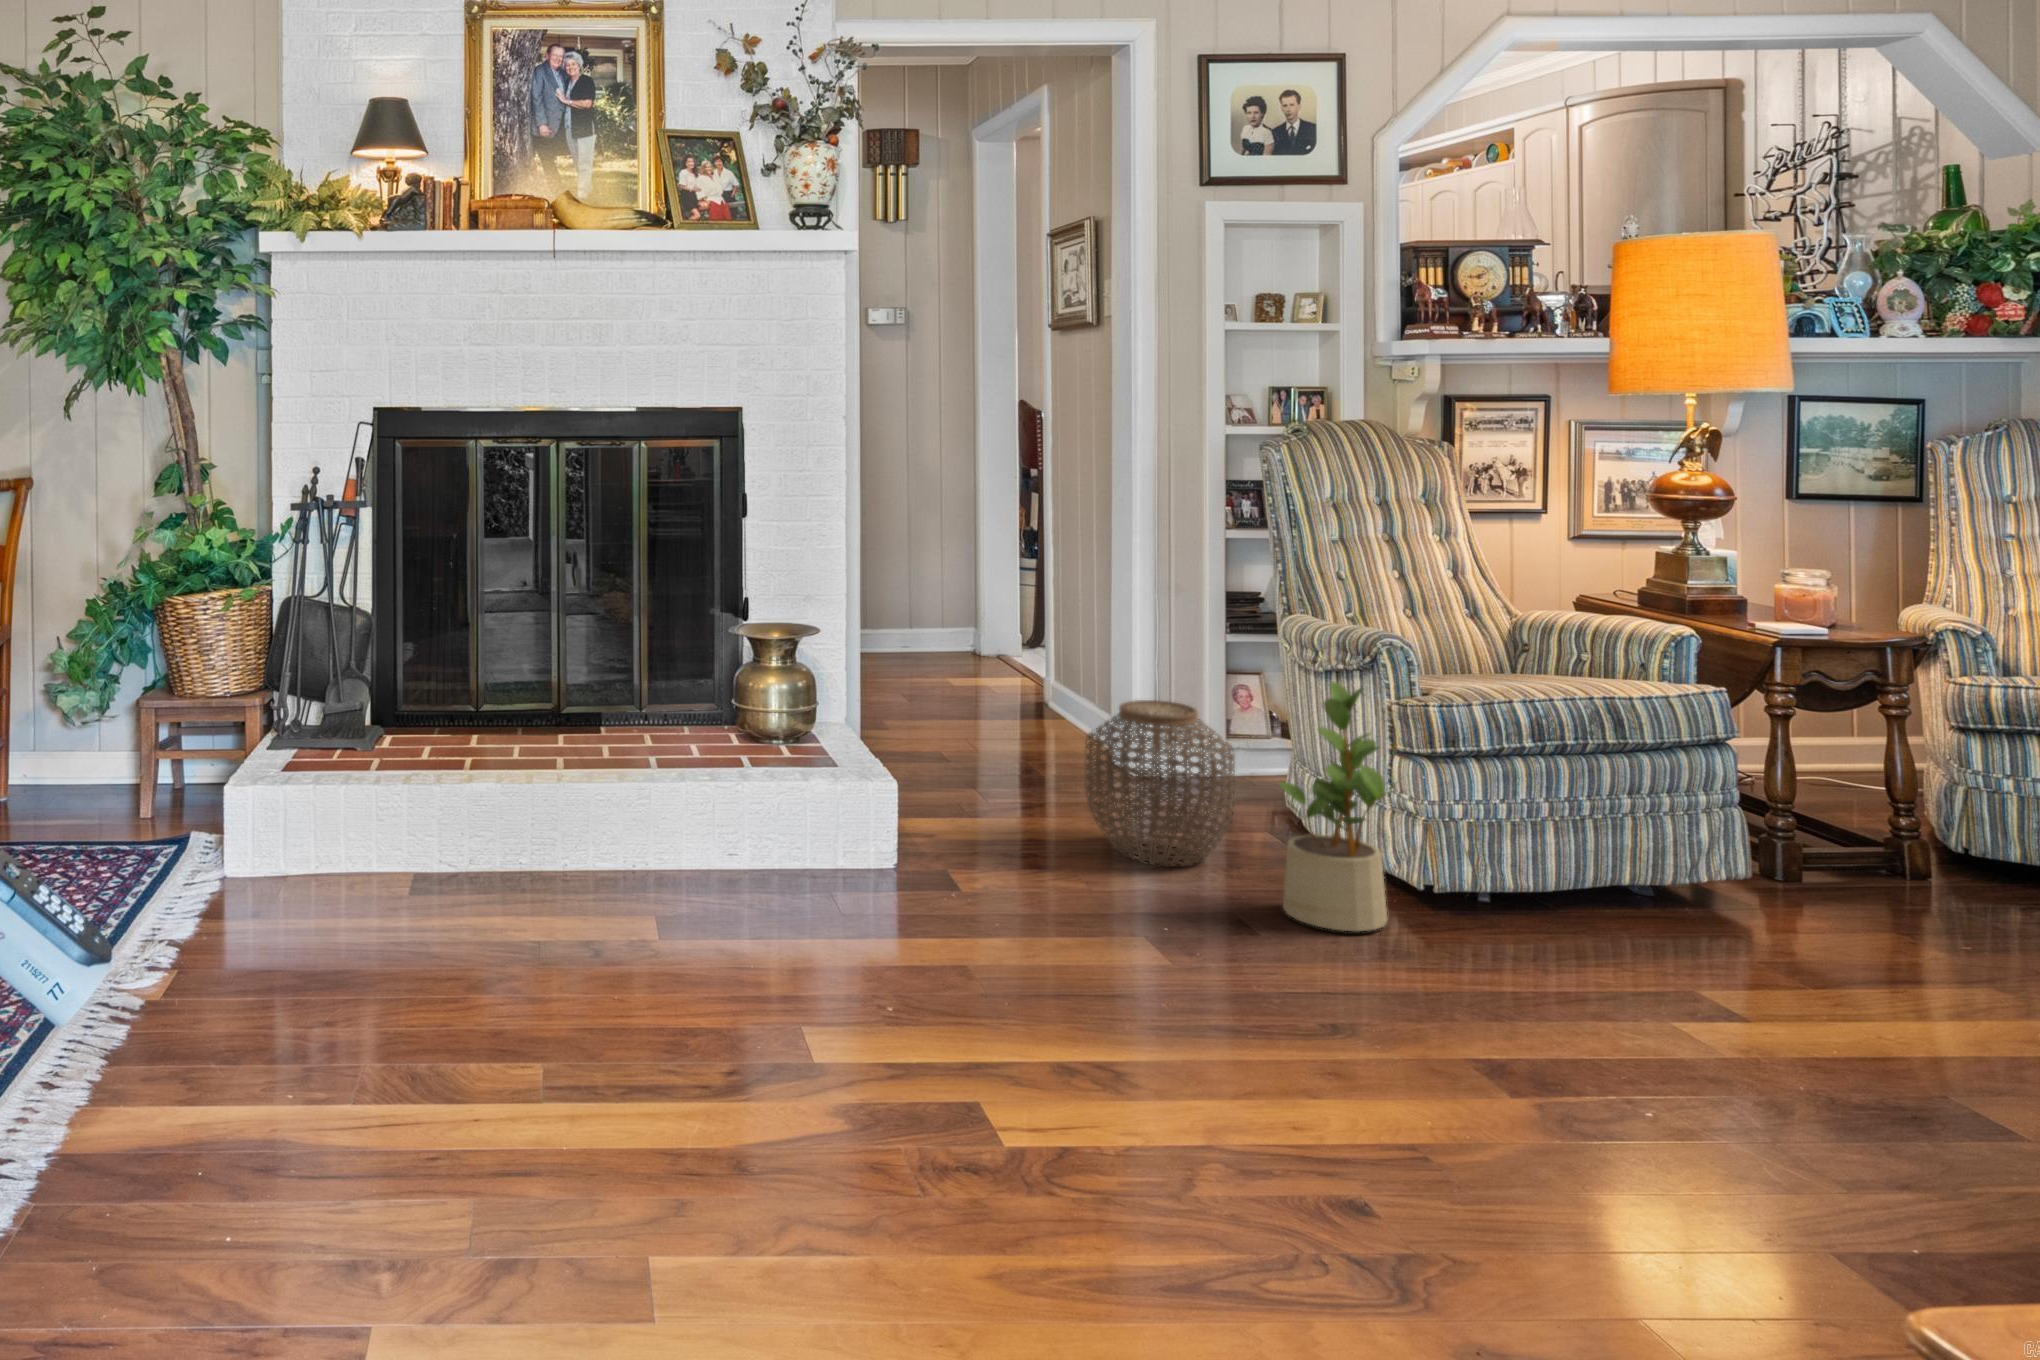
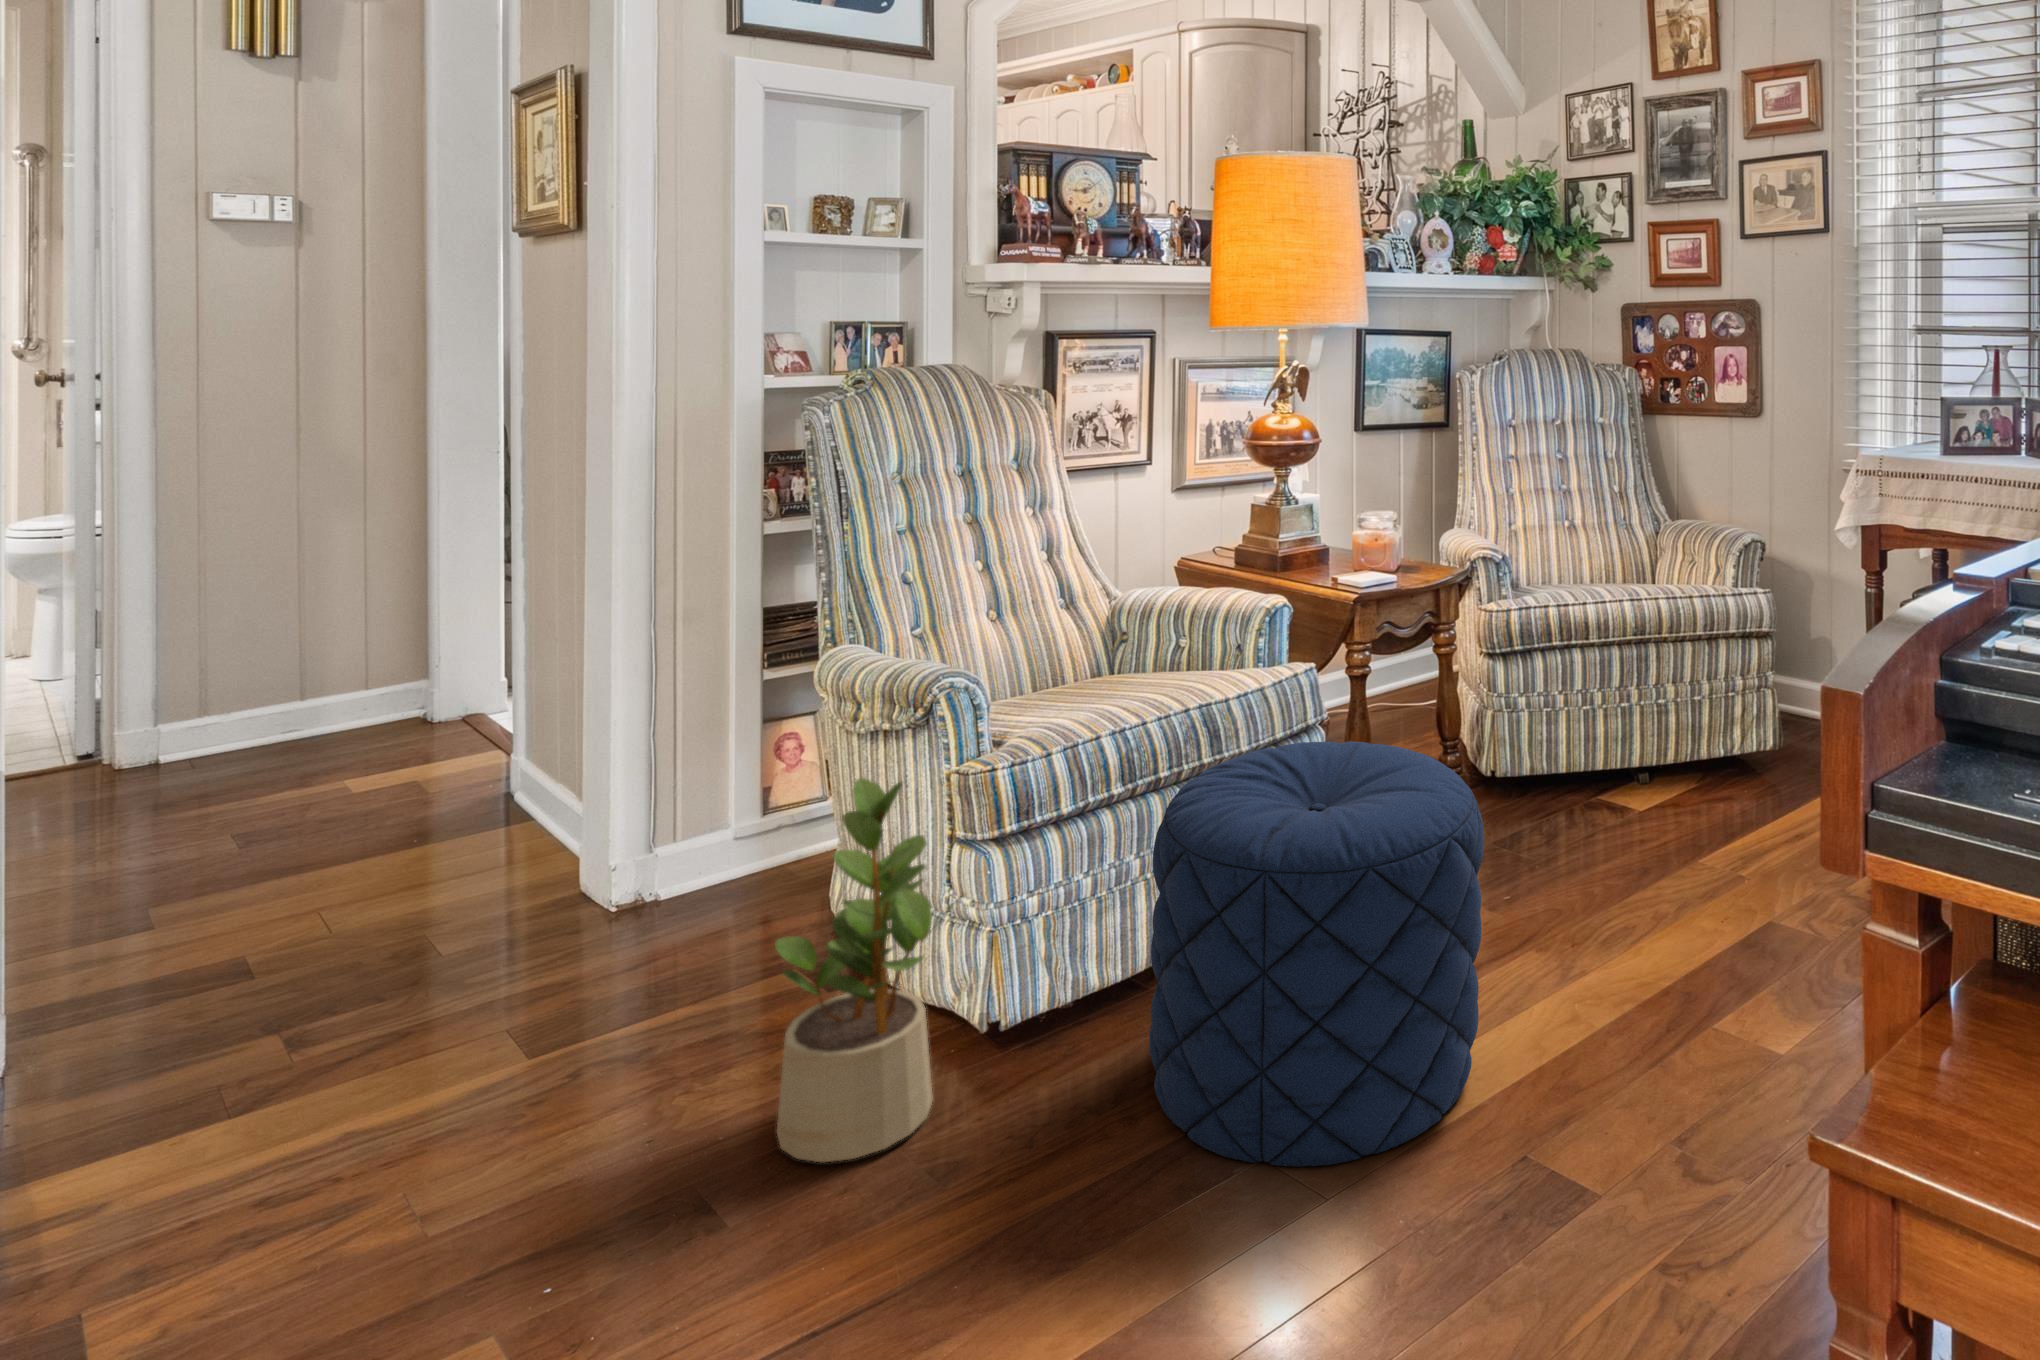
woven basket: present [1085,700,1235,866] -> none [459,814,727,1094]
pouf: none [1557,722,1883,1036] -> present [1149,741,1484,1167]

